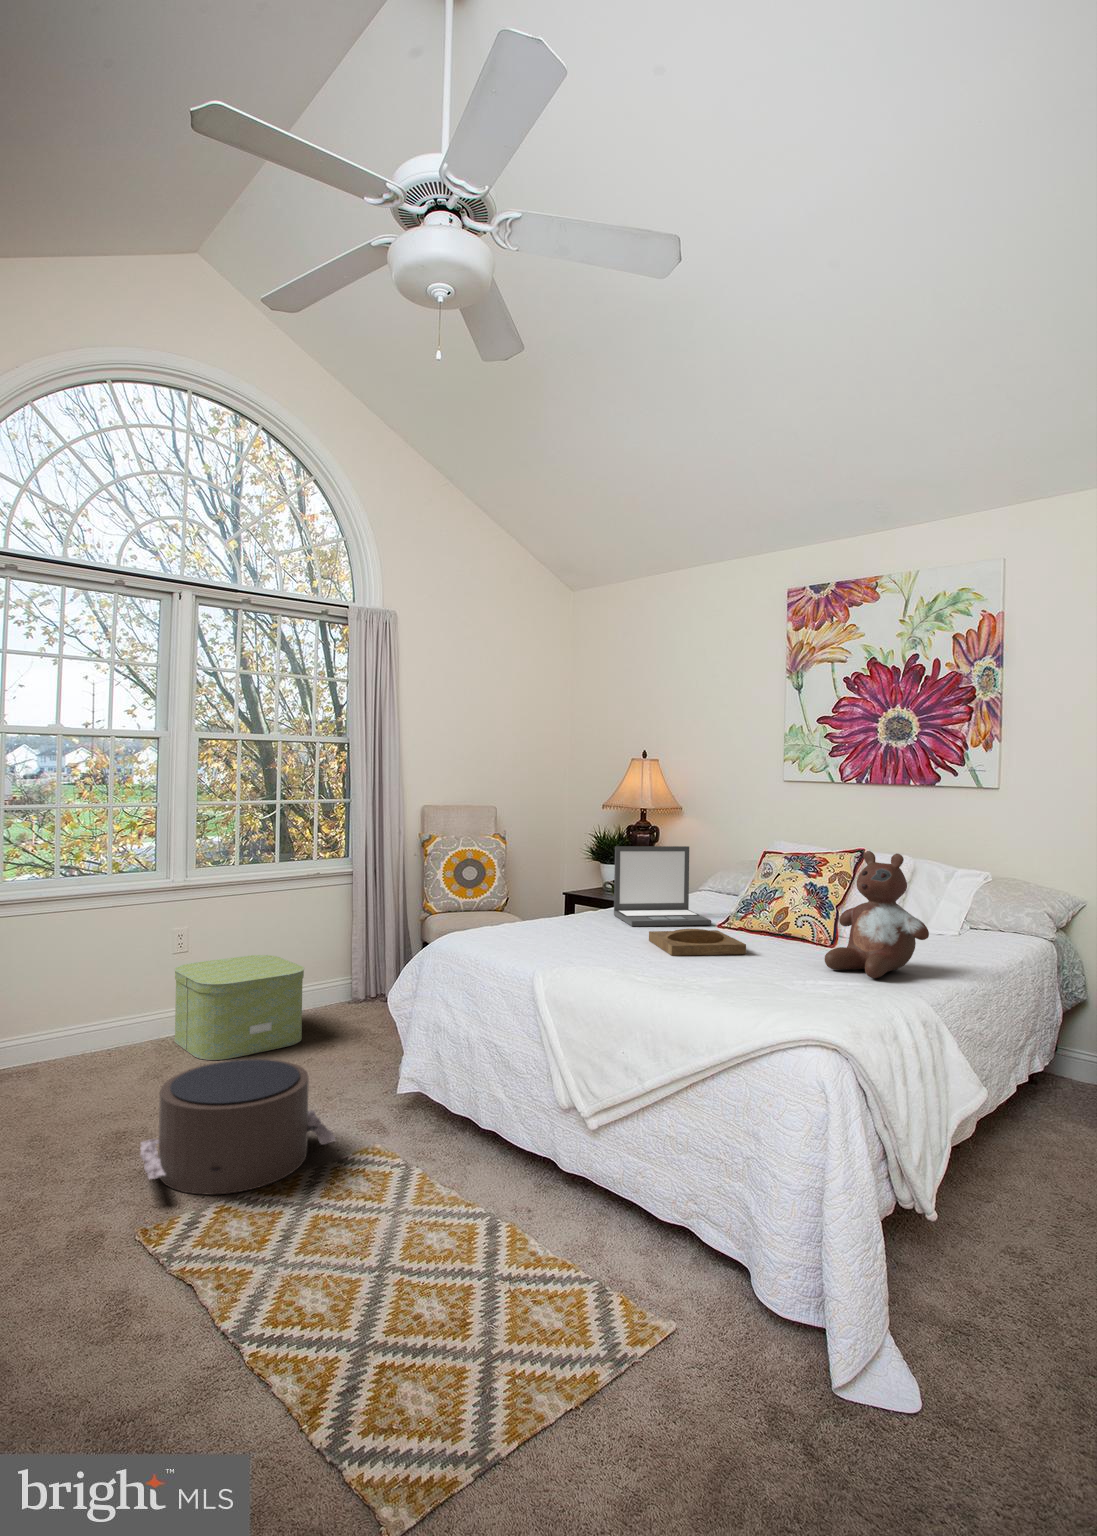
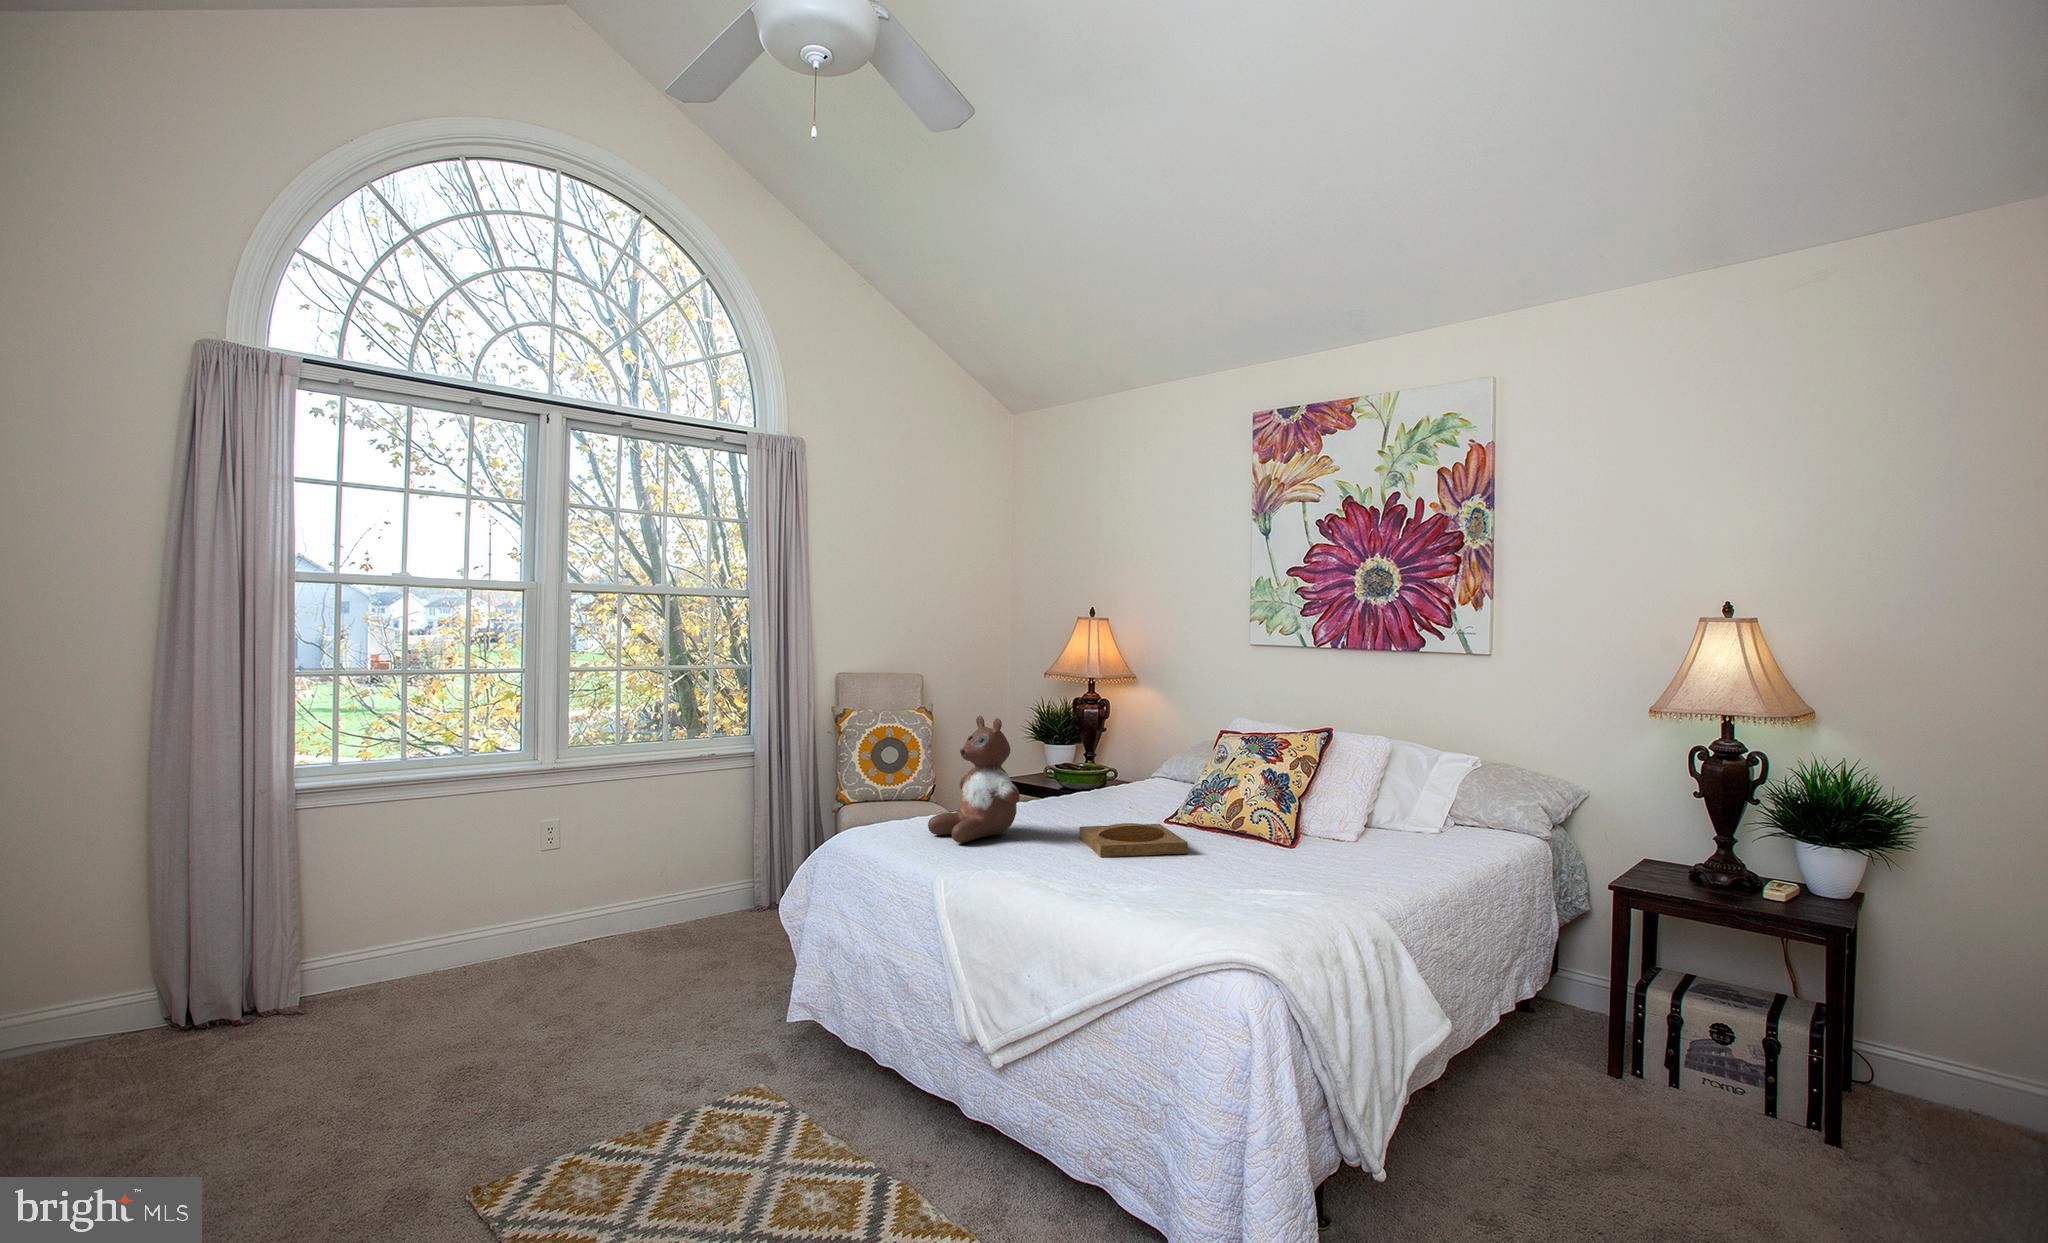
laptop: present [614,846,711,926] -> none [1048,723,1158,818]
stuffed bear: present [825,851,929,978] -> present [928,716,1020,843]
storage box: present [174,955,304,1060] -> none [545,853,695,978]
pouf: present [140,1059,336,1195] -> none [481,983,710,1147]

